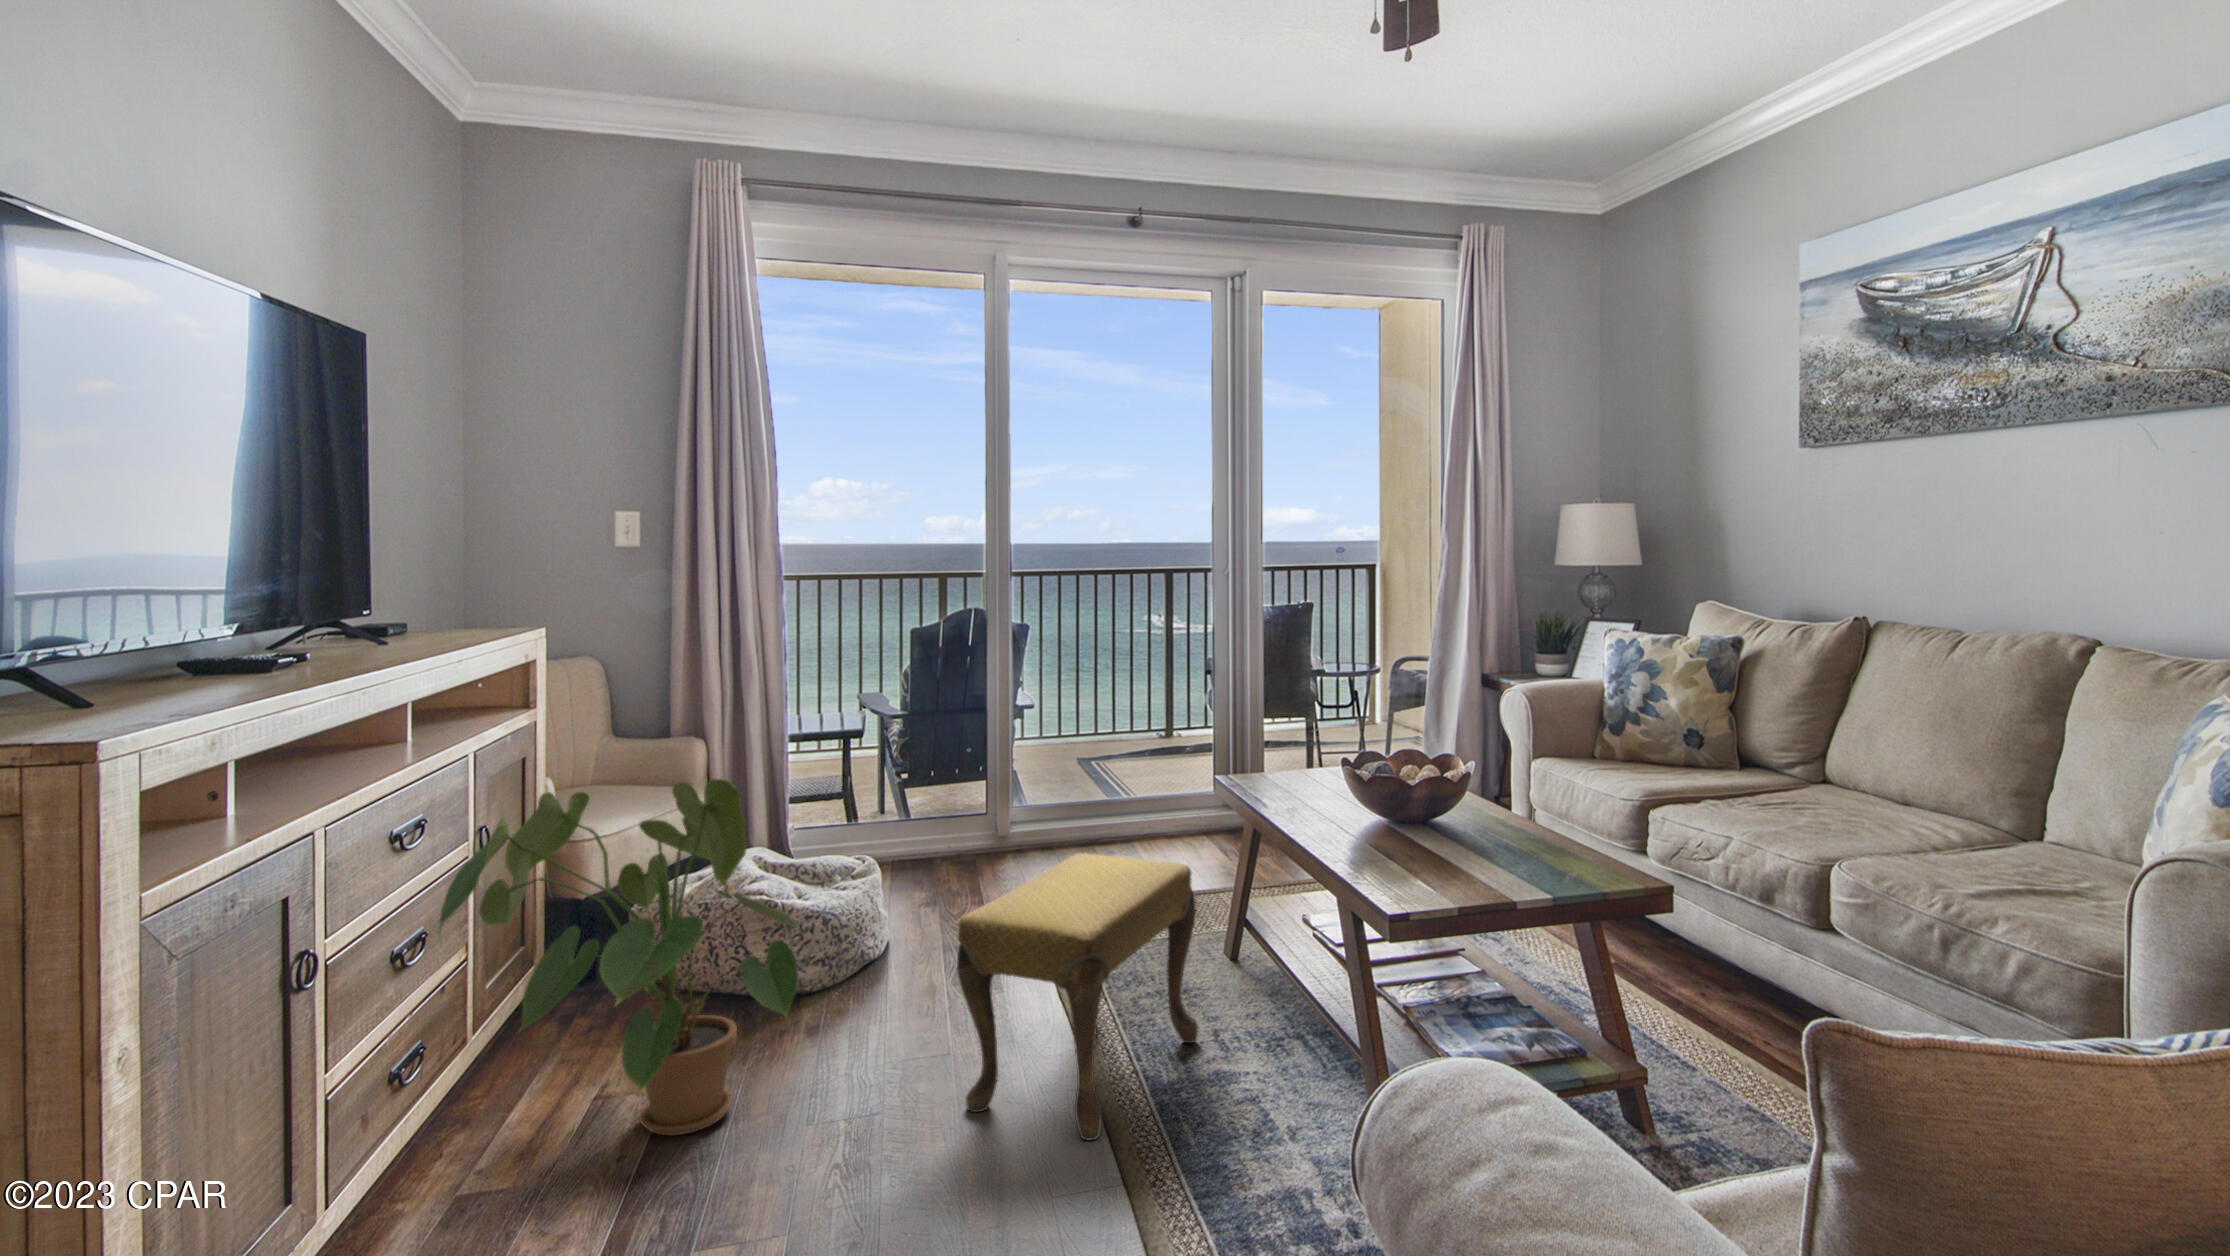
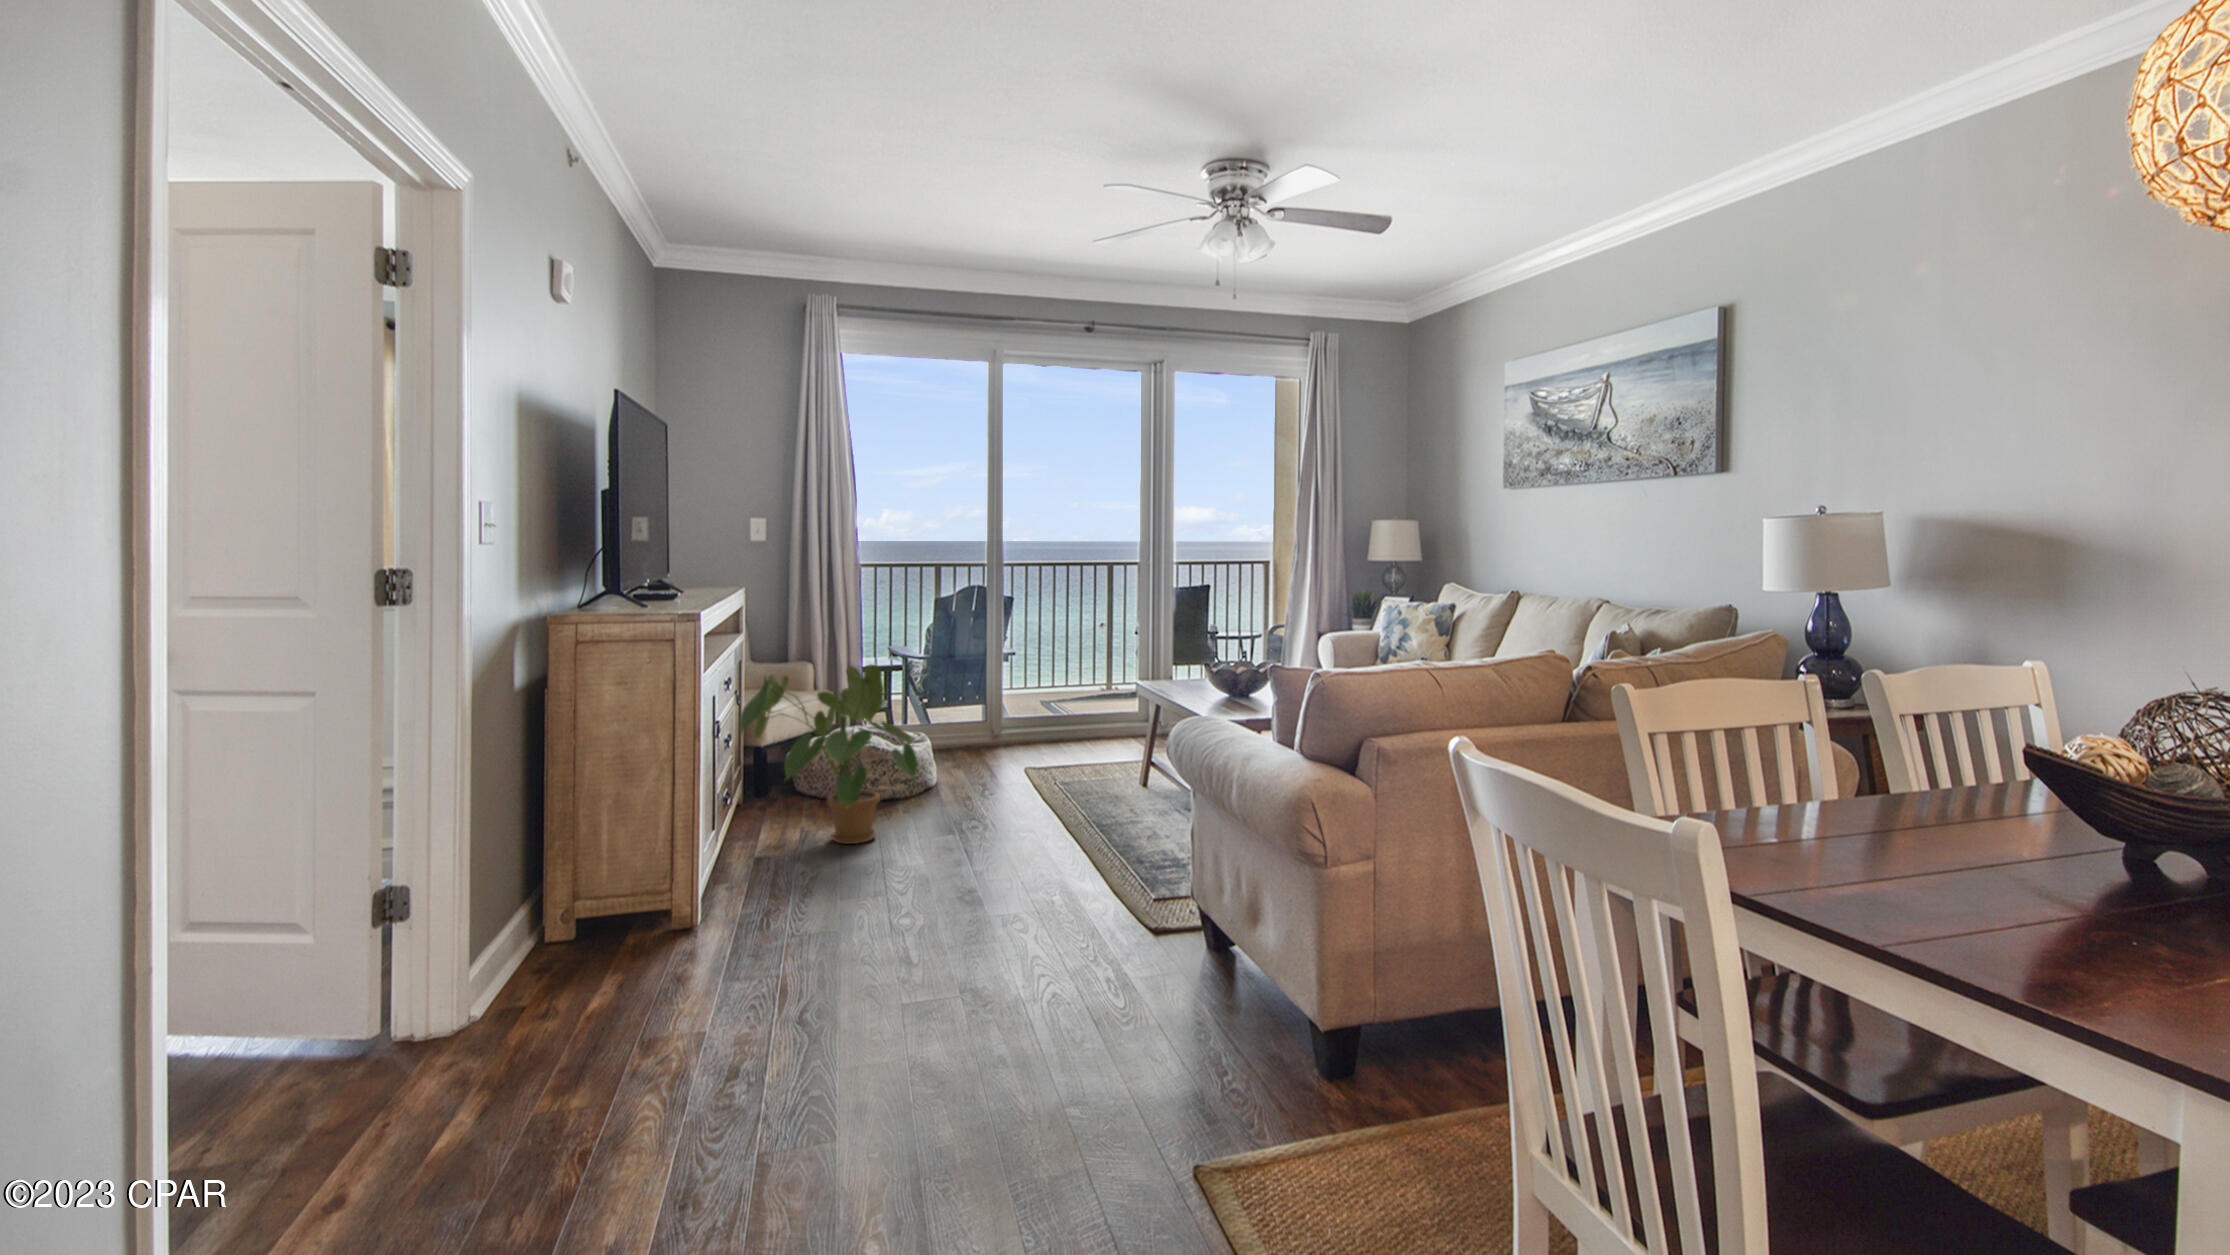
footstool: present [957,853,1198,1141] -> none [996,716,1121,845]

